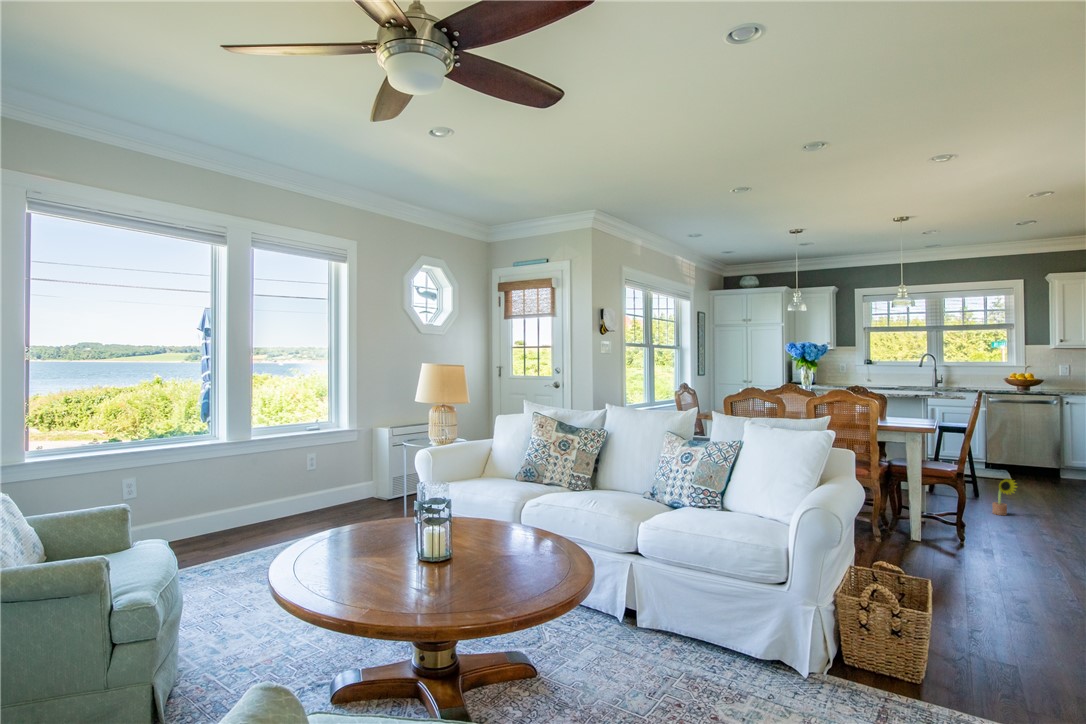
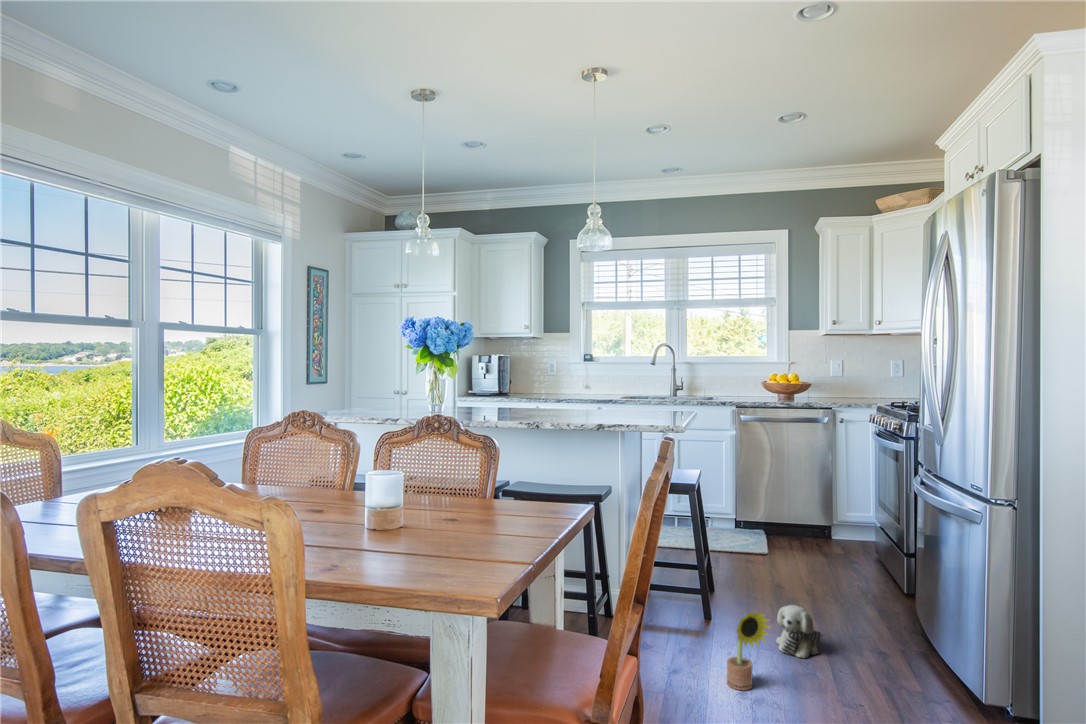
plush toy: none [1019,486,1047,511] -> present [776,605,821,658]

